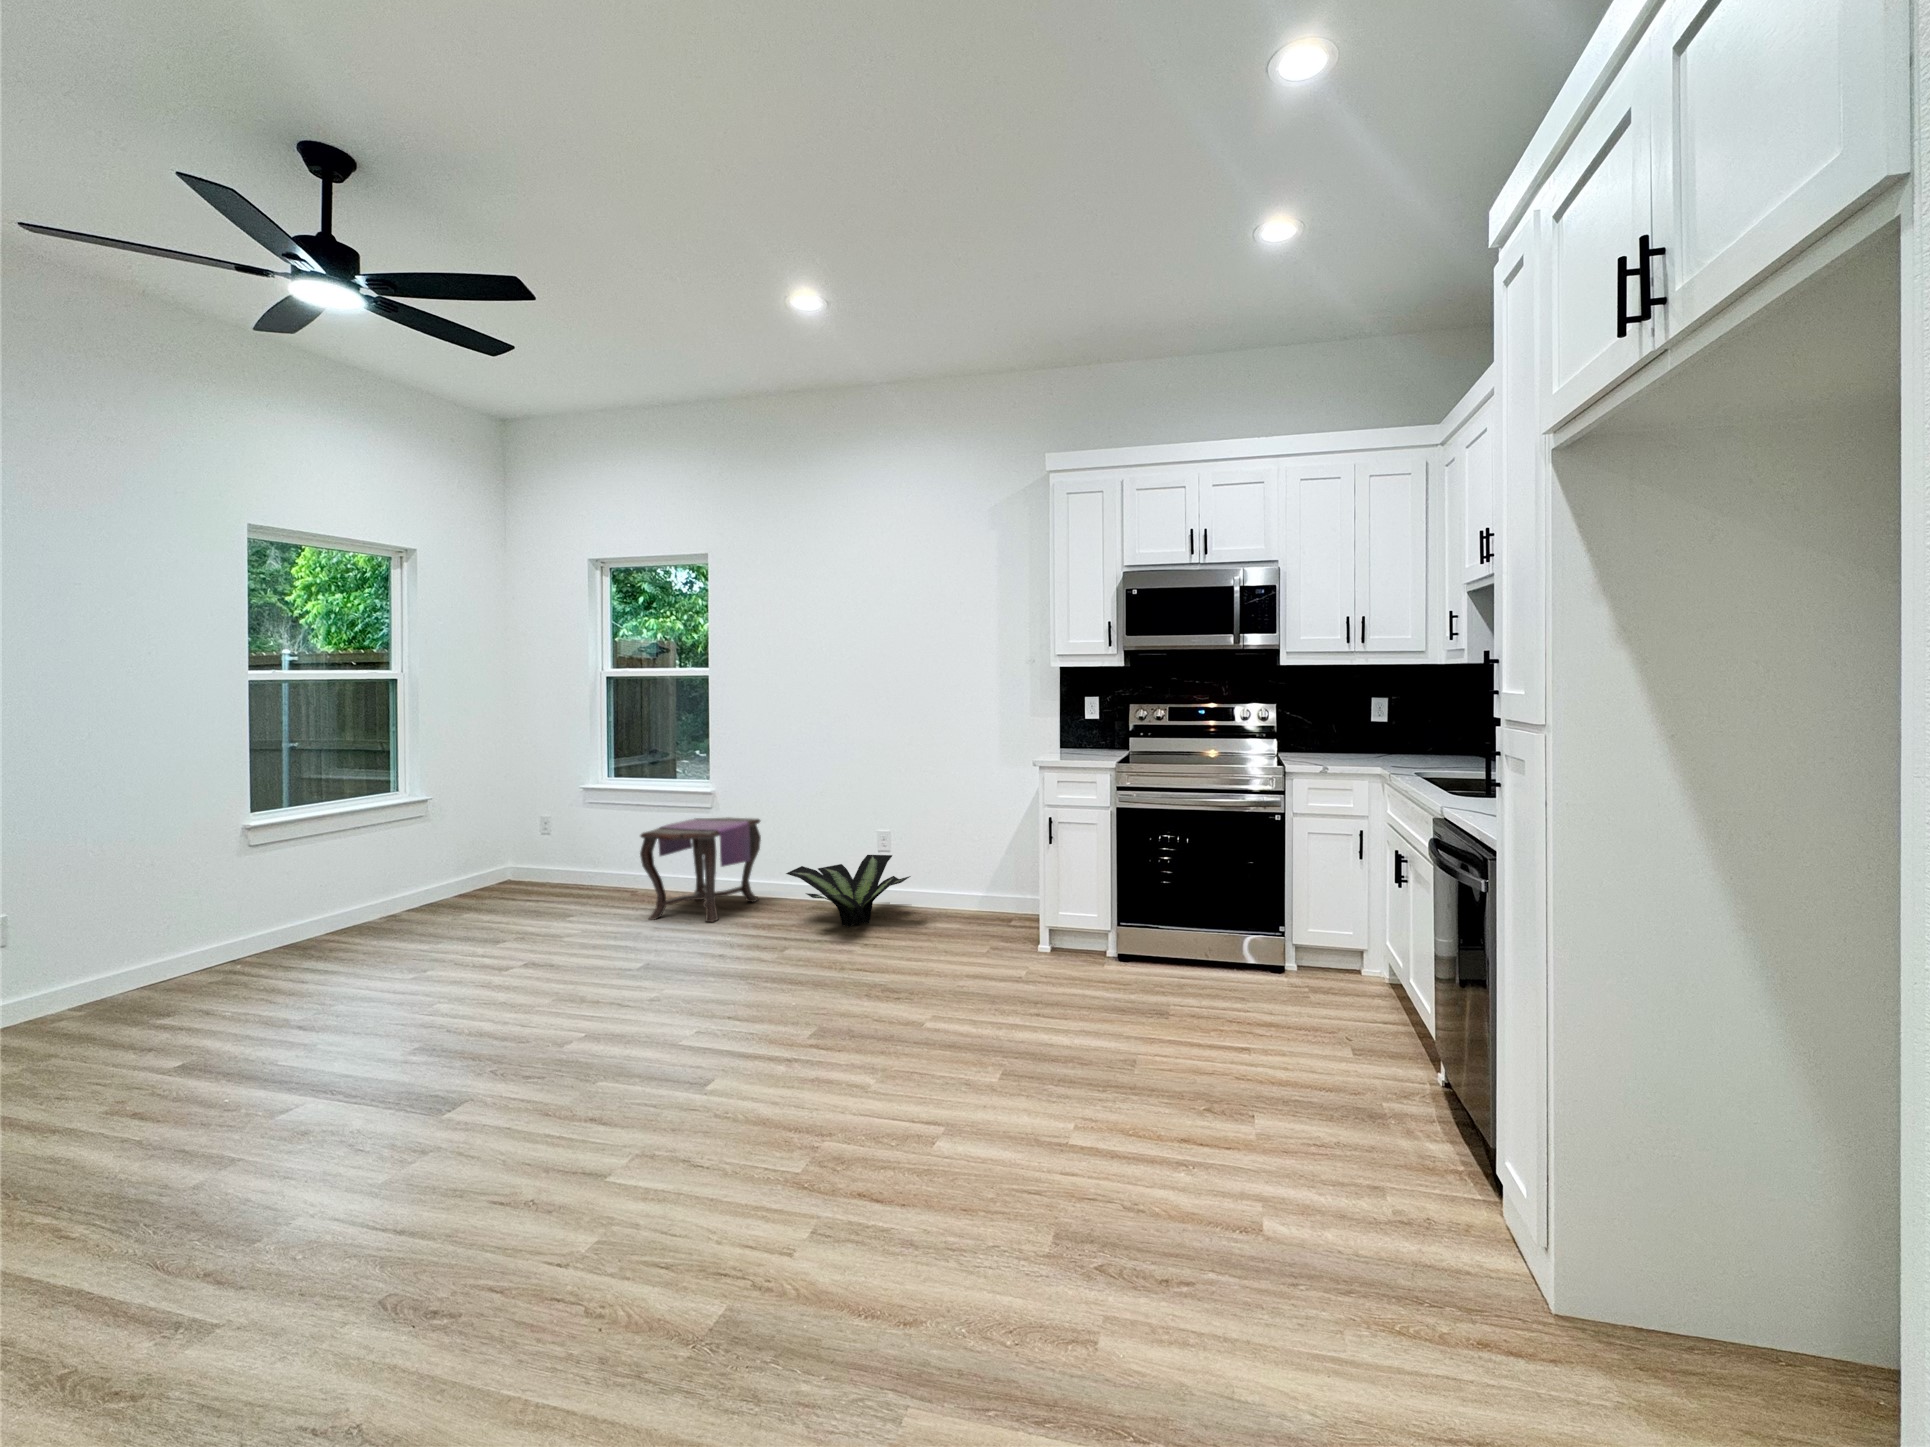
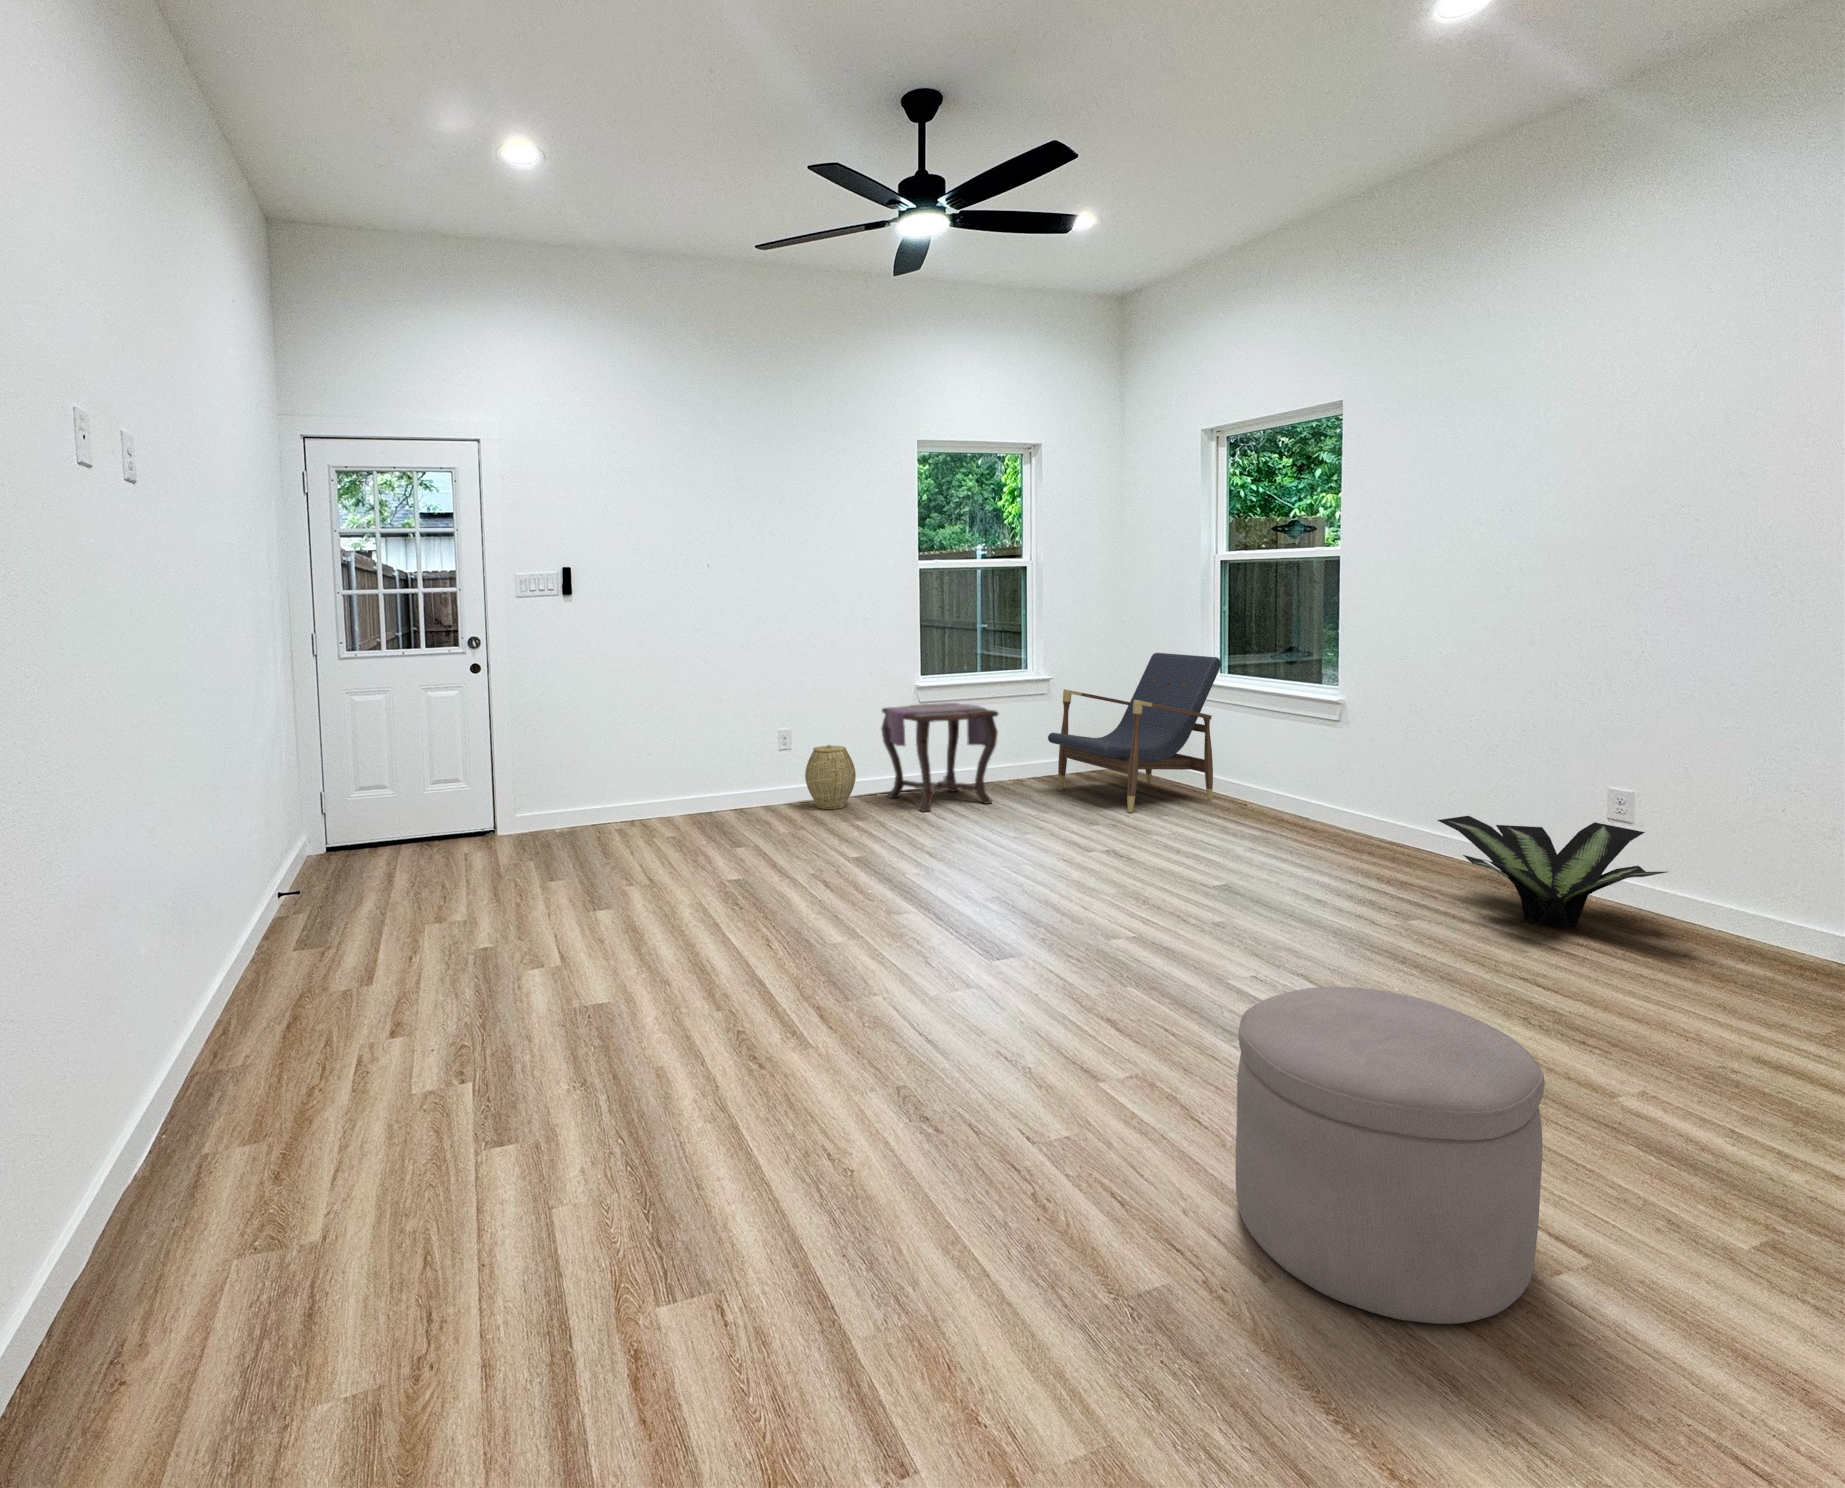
lounge chair: none [430,776,602,922] -> present [1048,653,1221,812]
side table: present [640,818,761,922] -> present [881,703,998,812]
woven basket: none [52,934,151,1021] -> present [805,745,856,809]
ottoman: none [746,1001,934,1239] -> present [1236,987,1545,1324]

